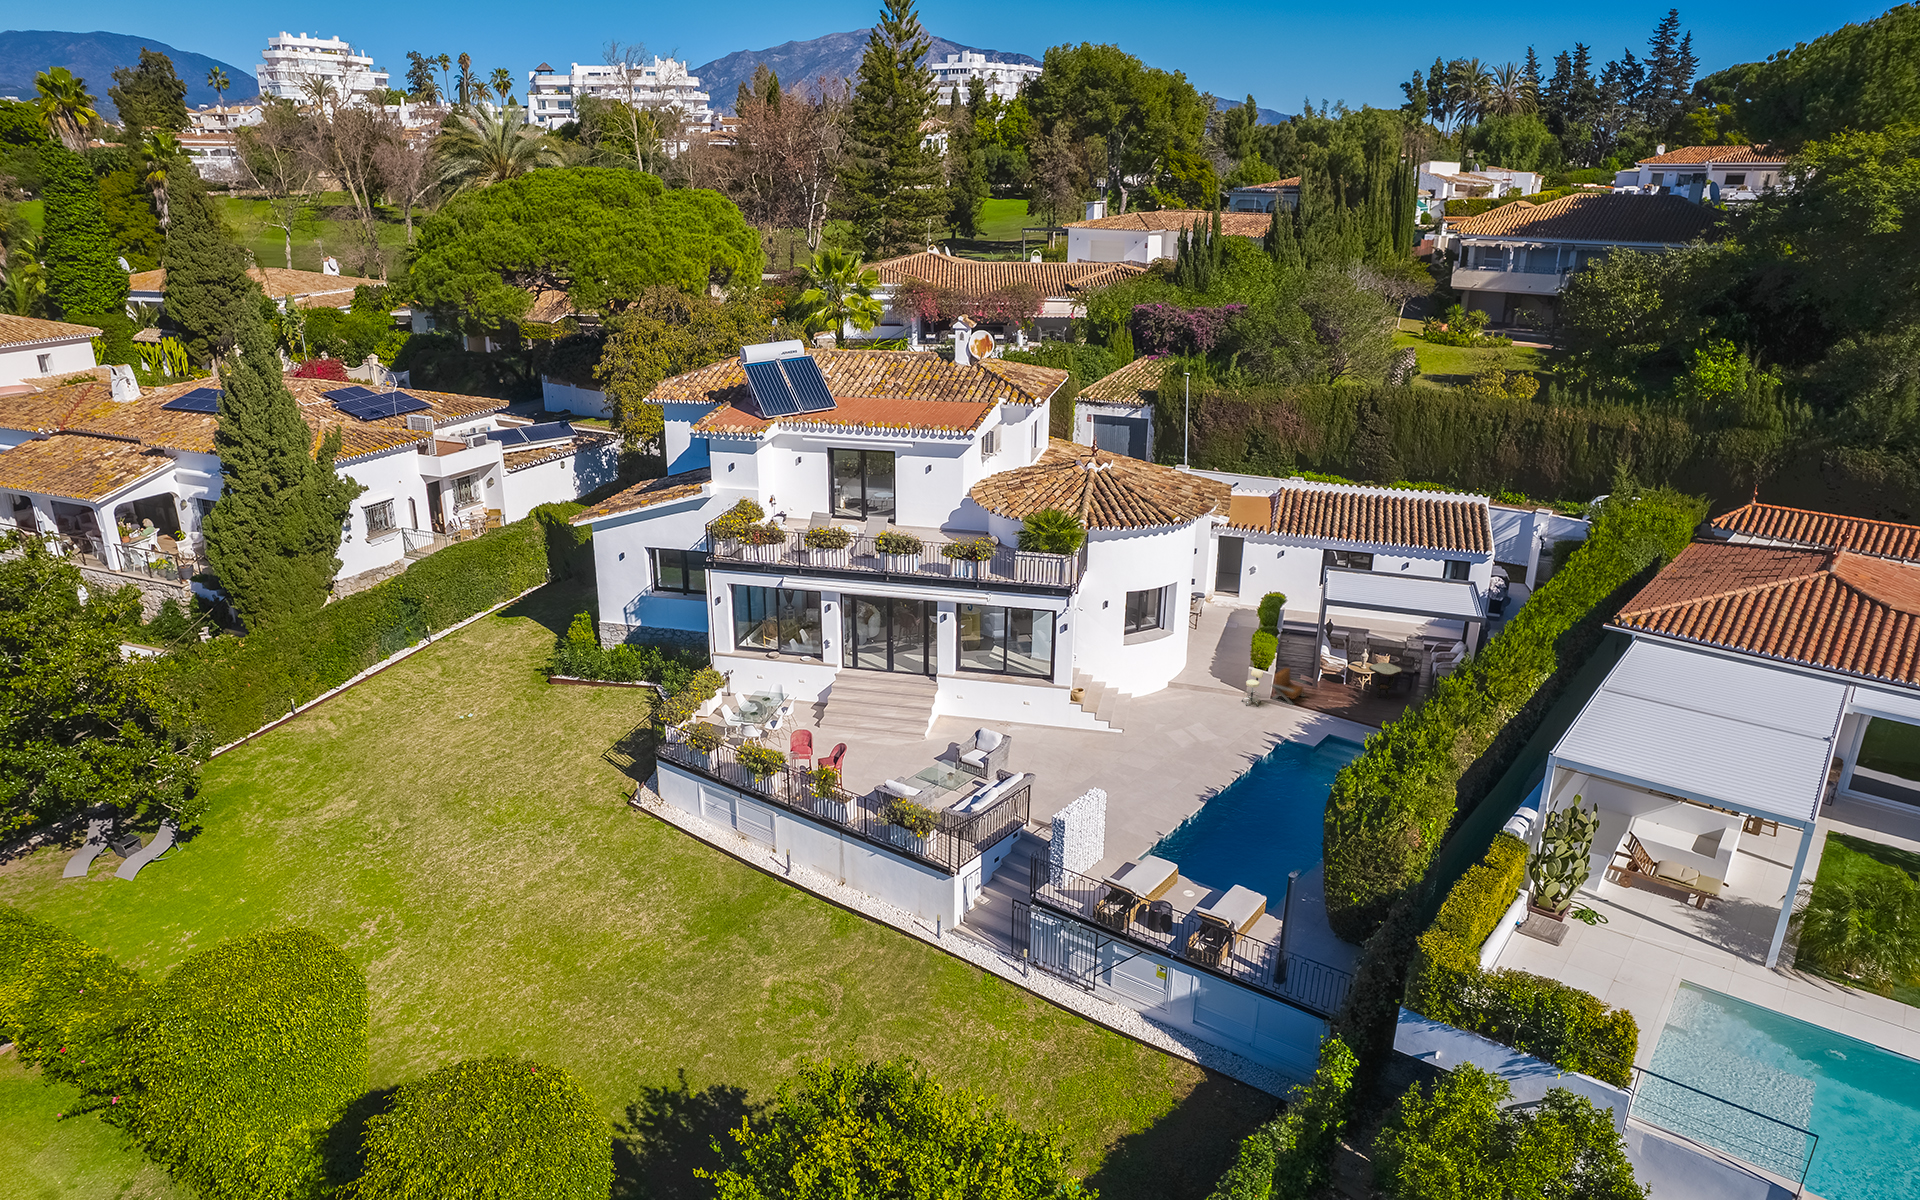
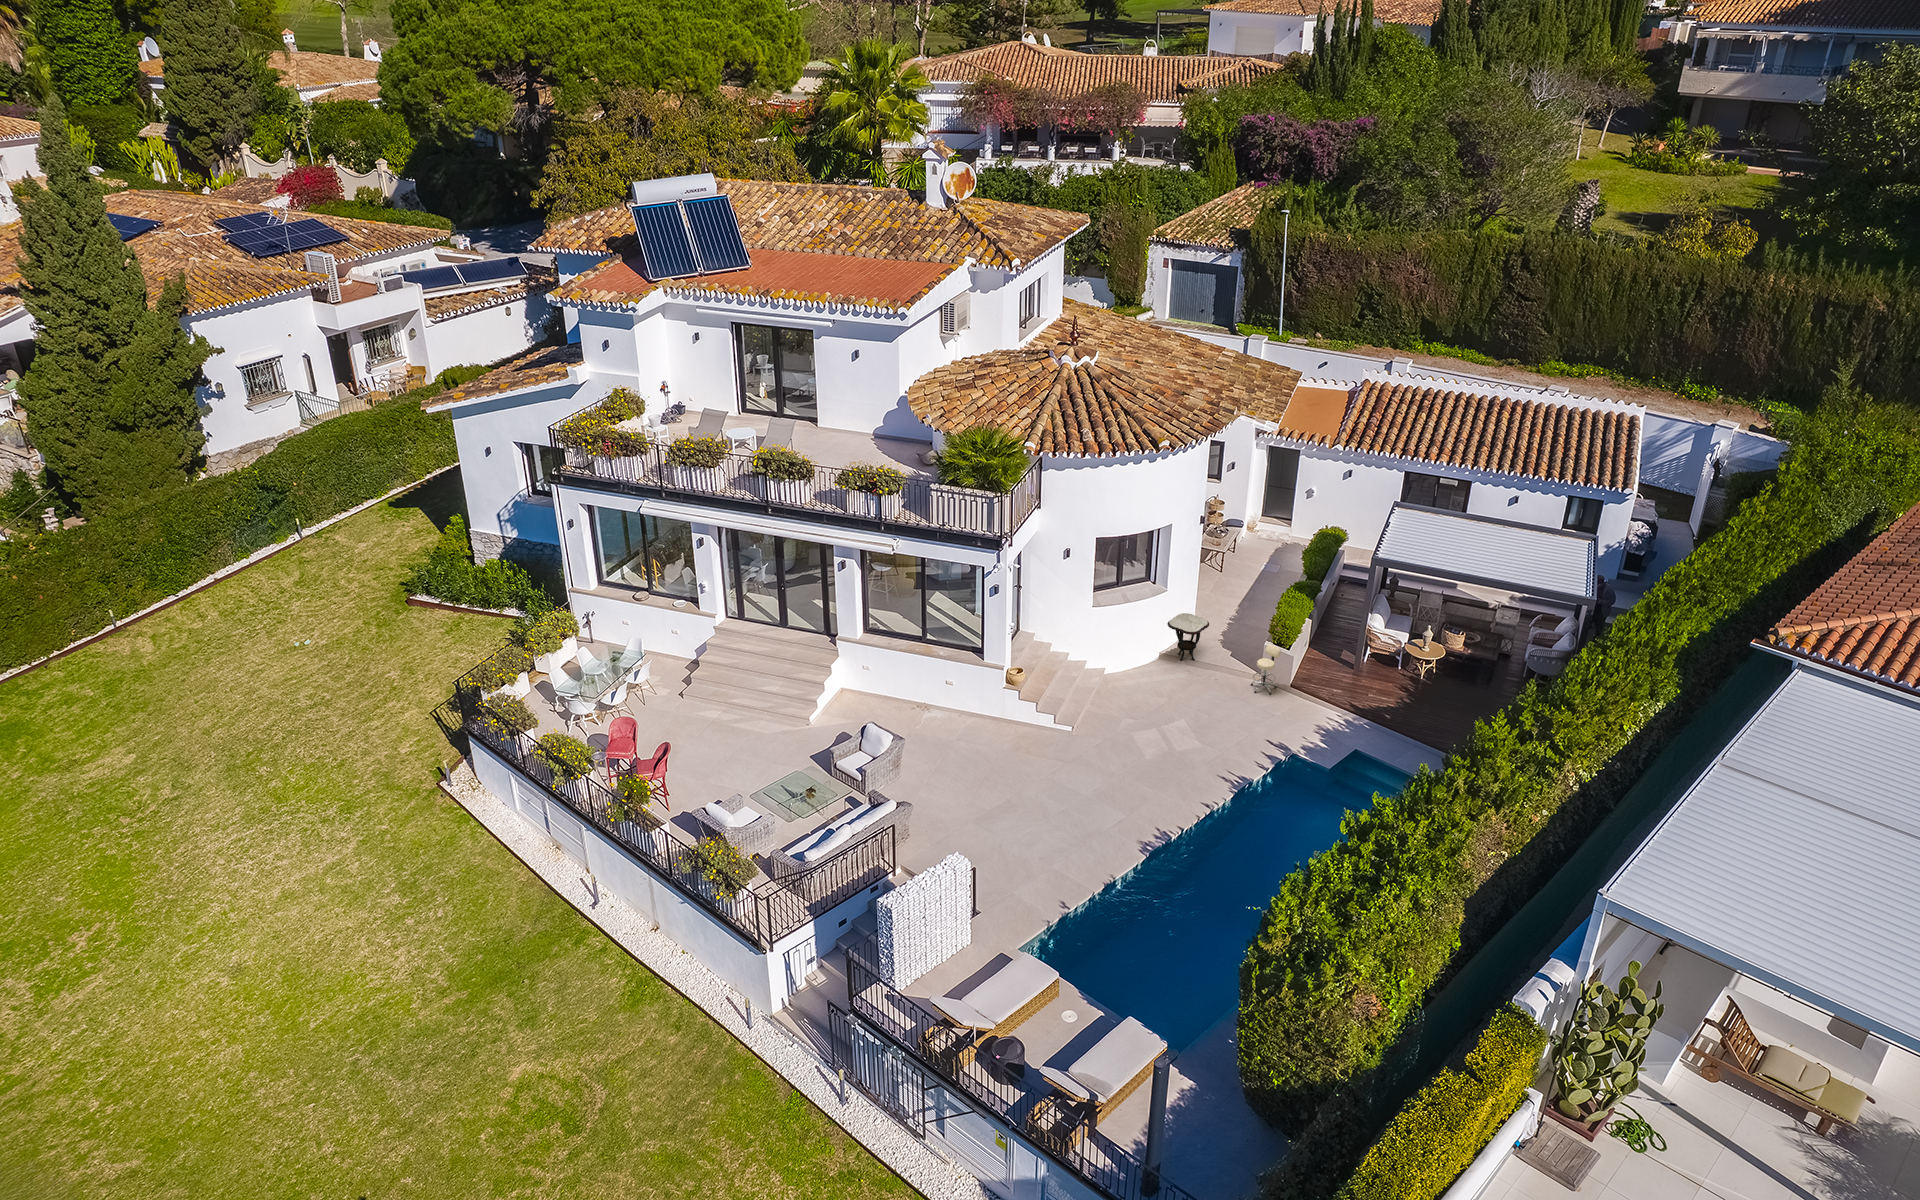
side table: present [1369,662,1403,699] -> present [1167,613,1209,661]
lounge chair: present [1271,668,1305,705] -> none [1291,642,1343,696]

